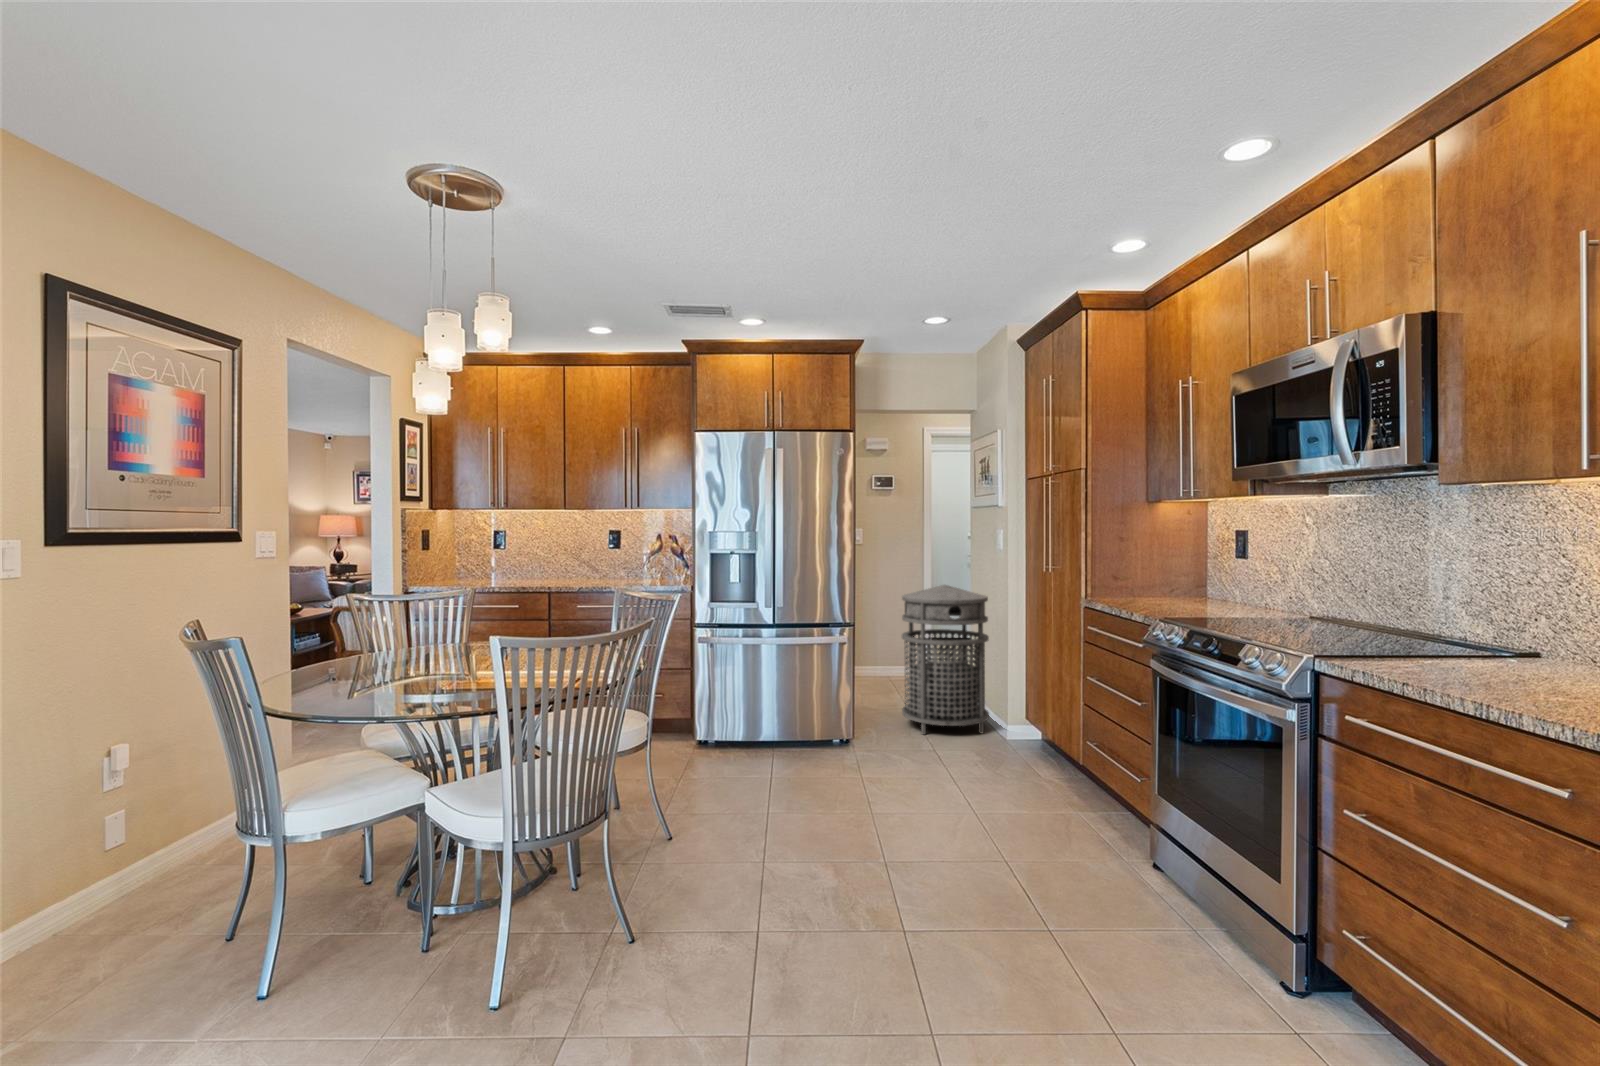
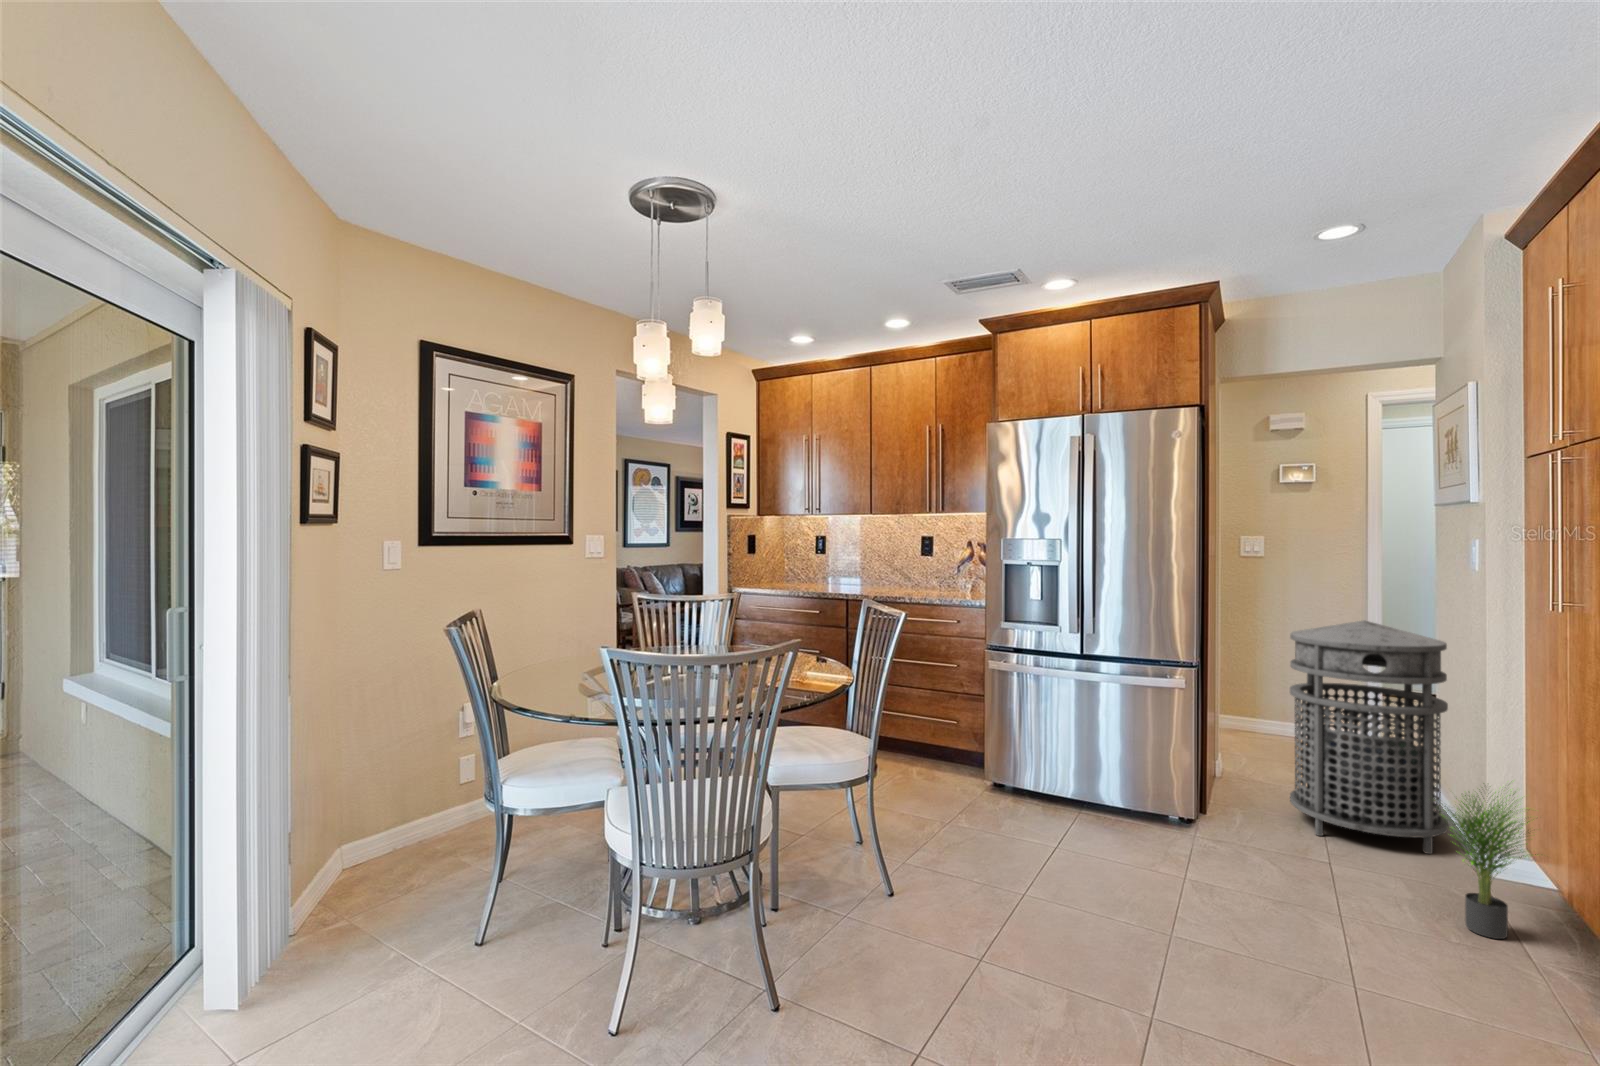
potted plant: none [997,674,1057,772] -> present [1441,789,1536,939]

